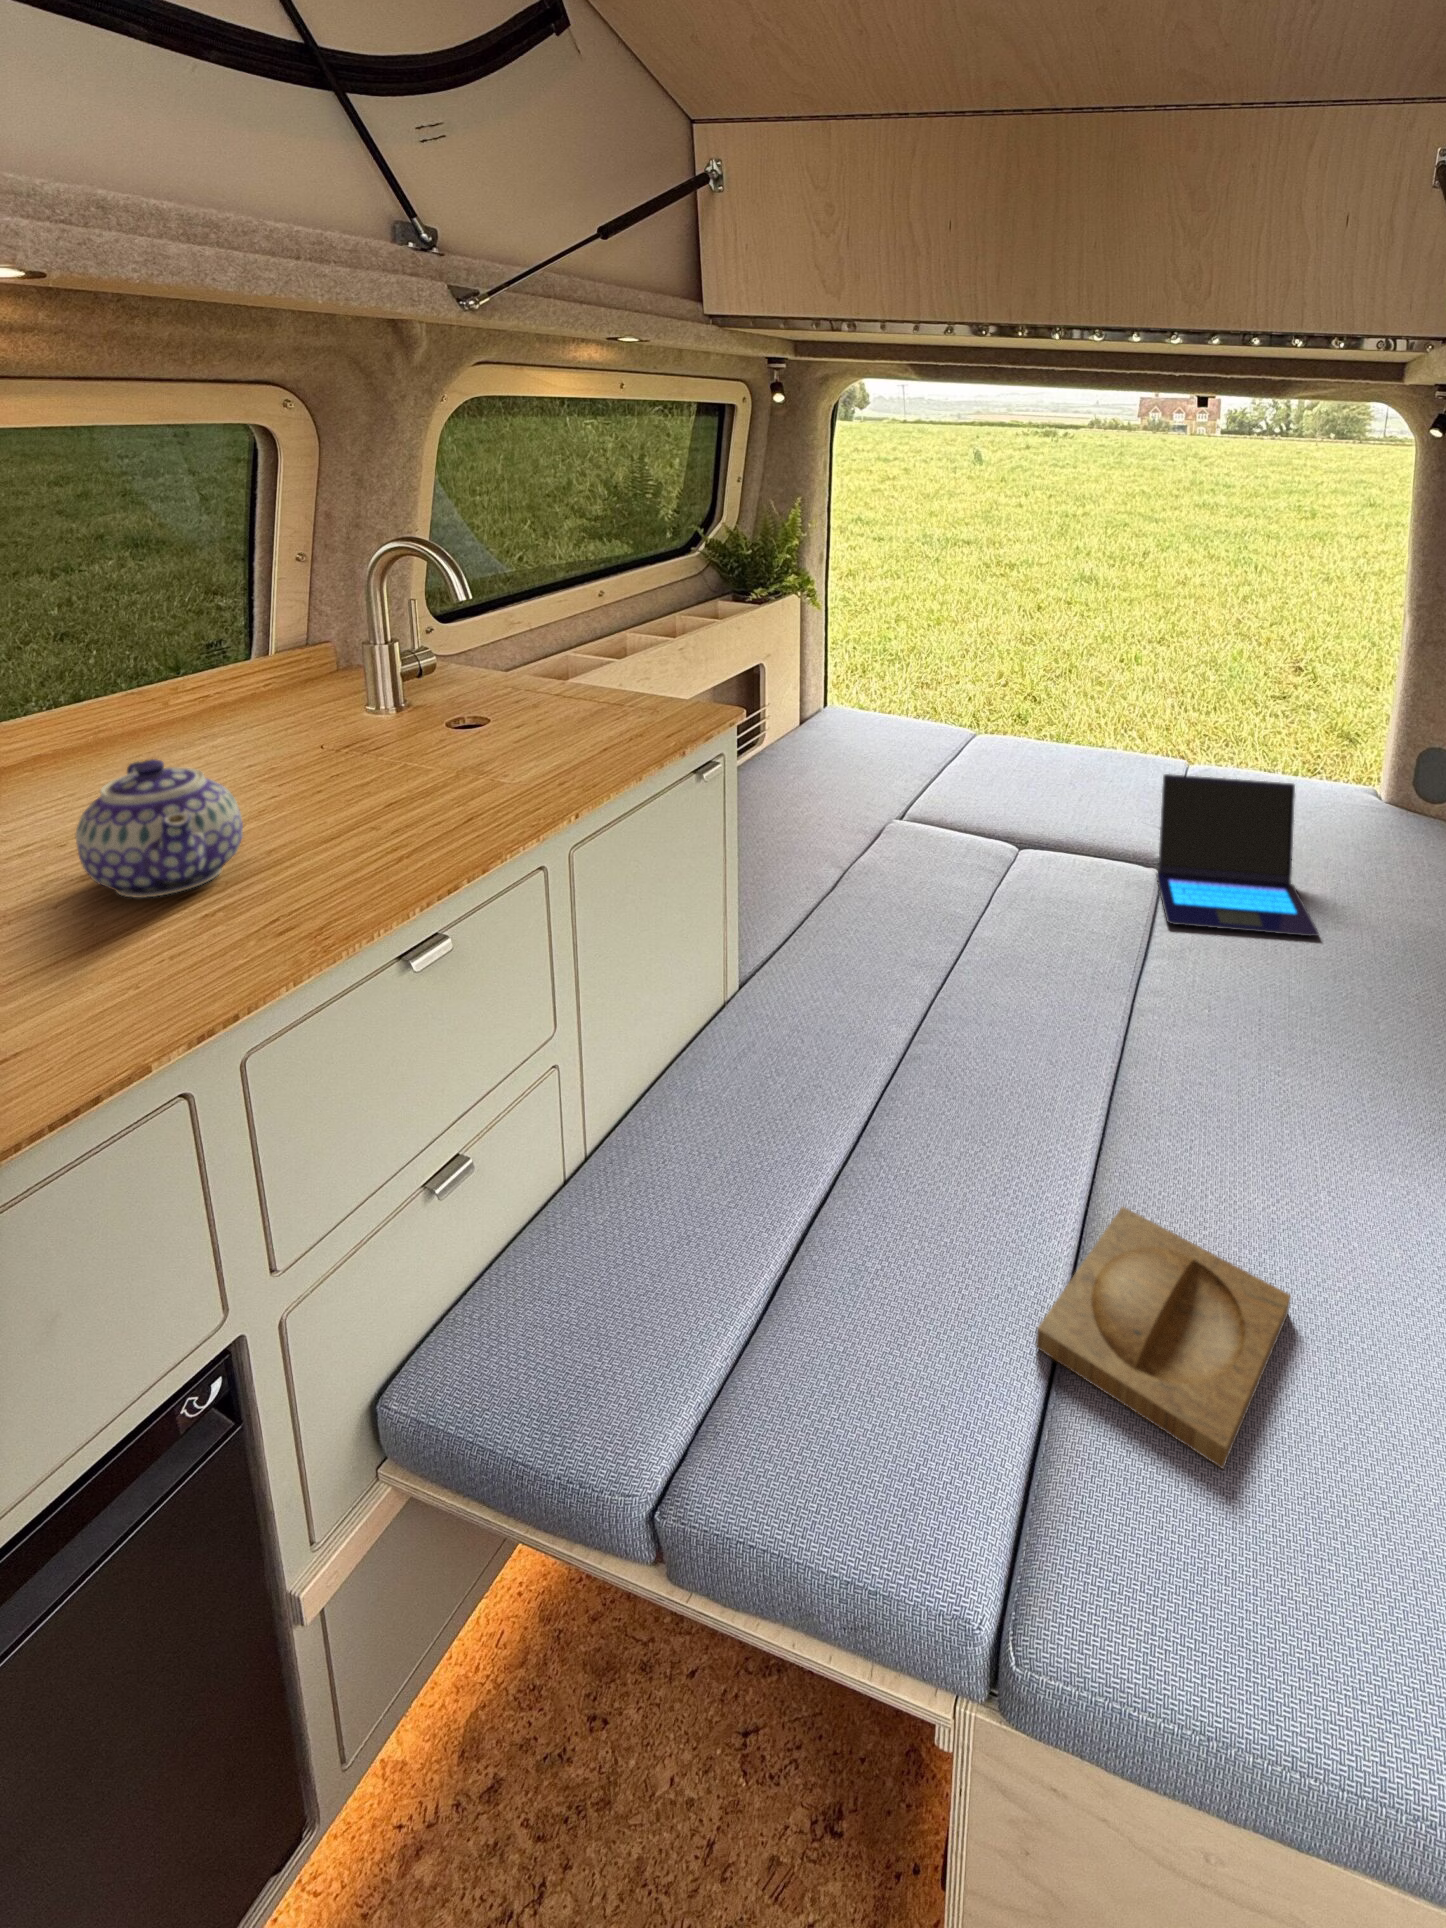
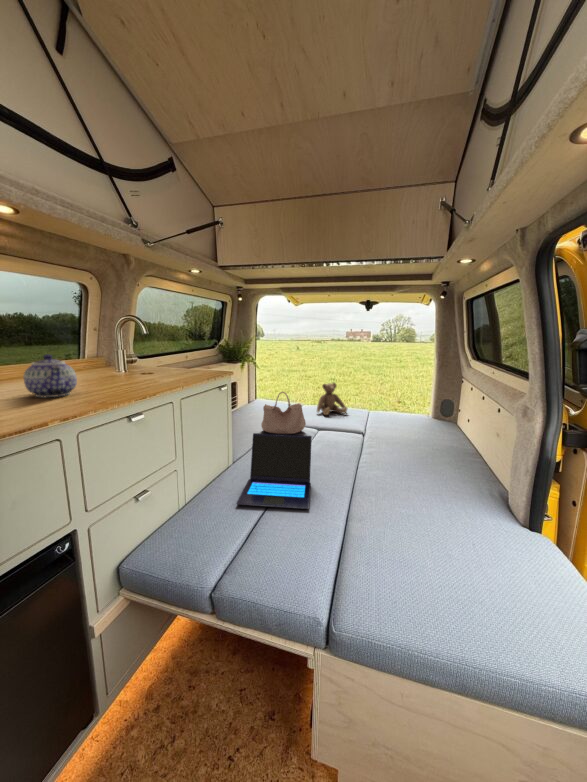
teddy bear: none [1018,670,1118,782] -> present [317,383,347,415]
handbag: none [836,725,978,863] -> present [261,392,306,434]
laptop: present [1156,774,1319,936] -> present [236,433,312,509]
tray: present [1036,1207,1291,1468] -> none [335,510,418,577]

